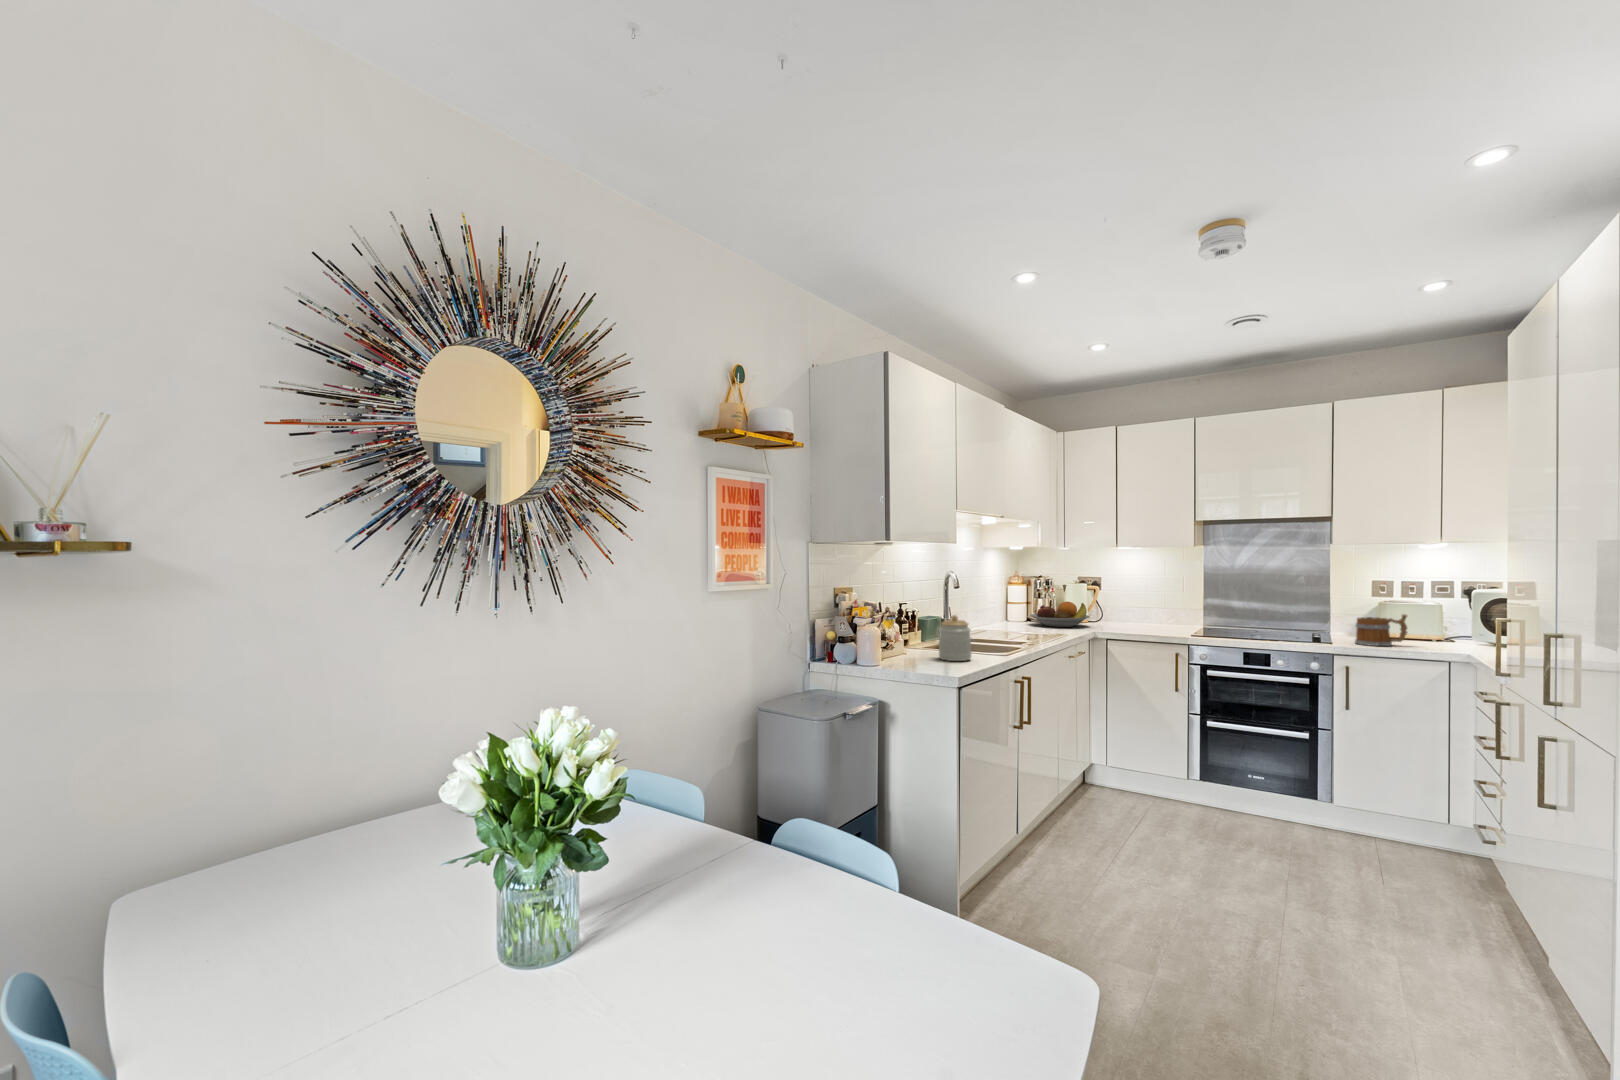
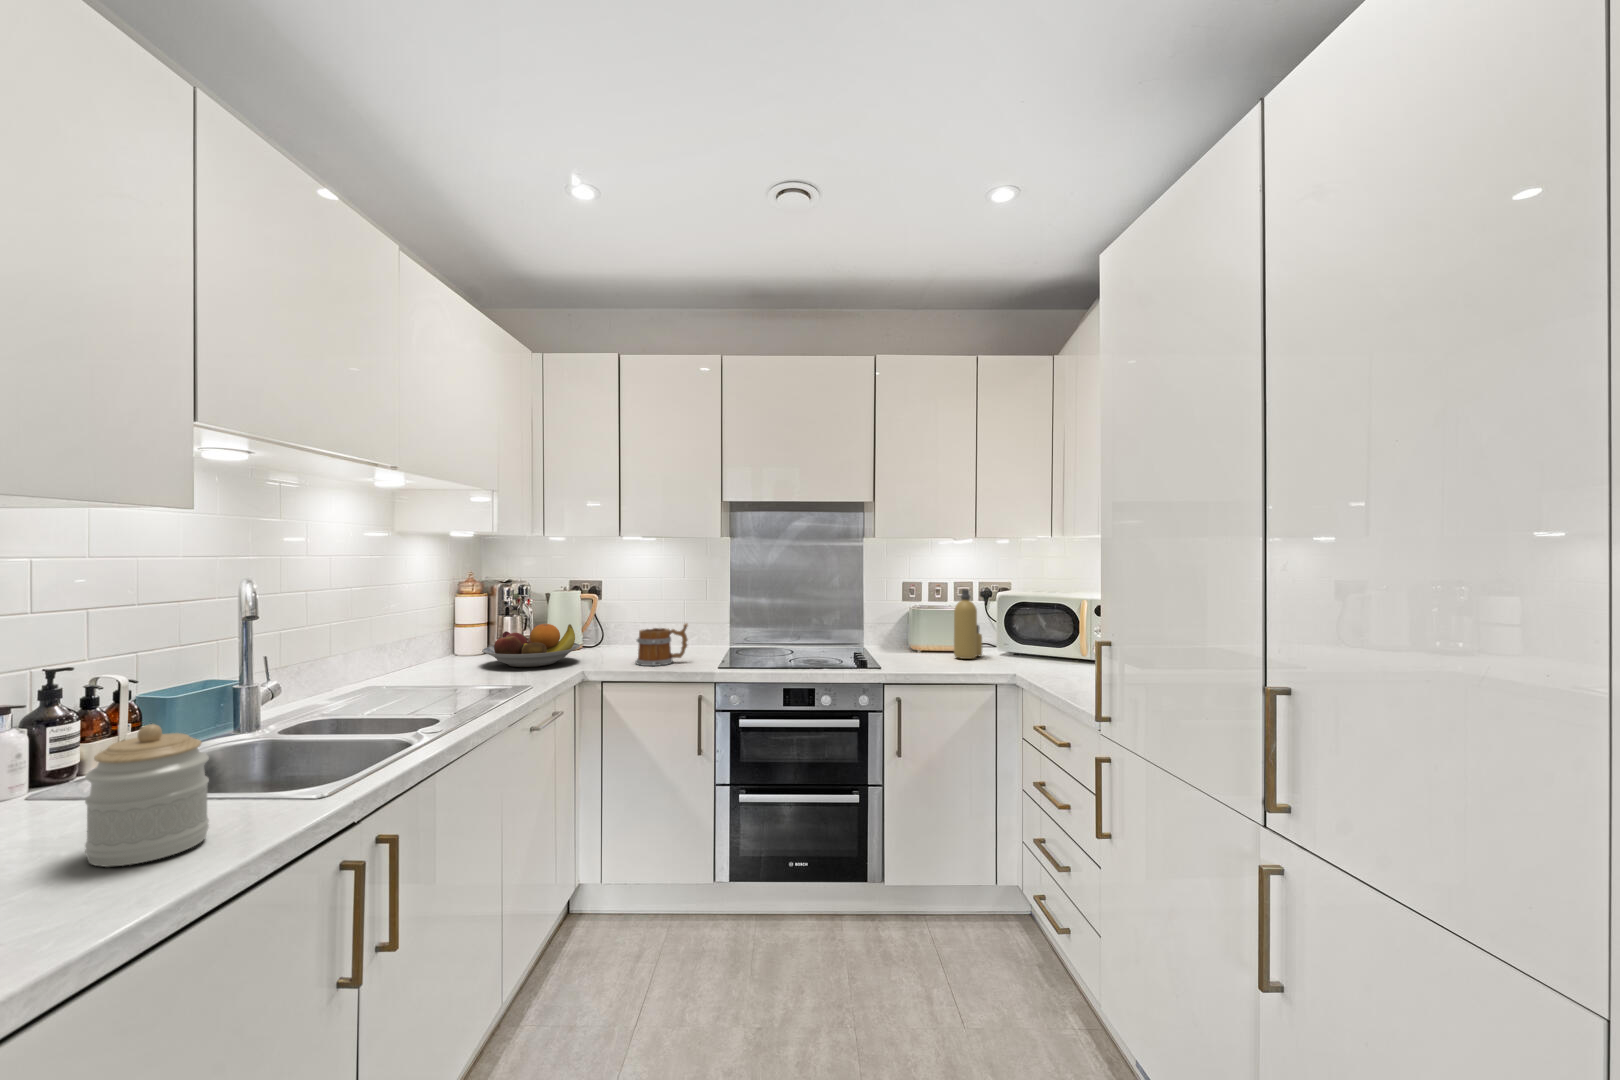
bottle: none [1420,587,1456,646] -> present [954,589,982,659]
mug: present [1355,614,1407,646] -> present [636,624,688,666]

